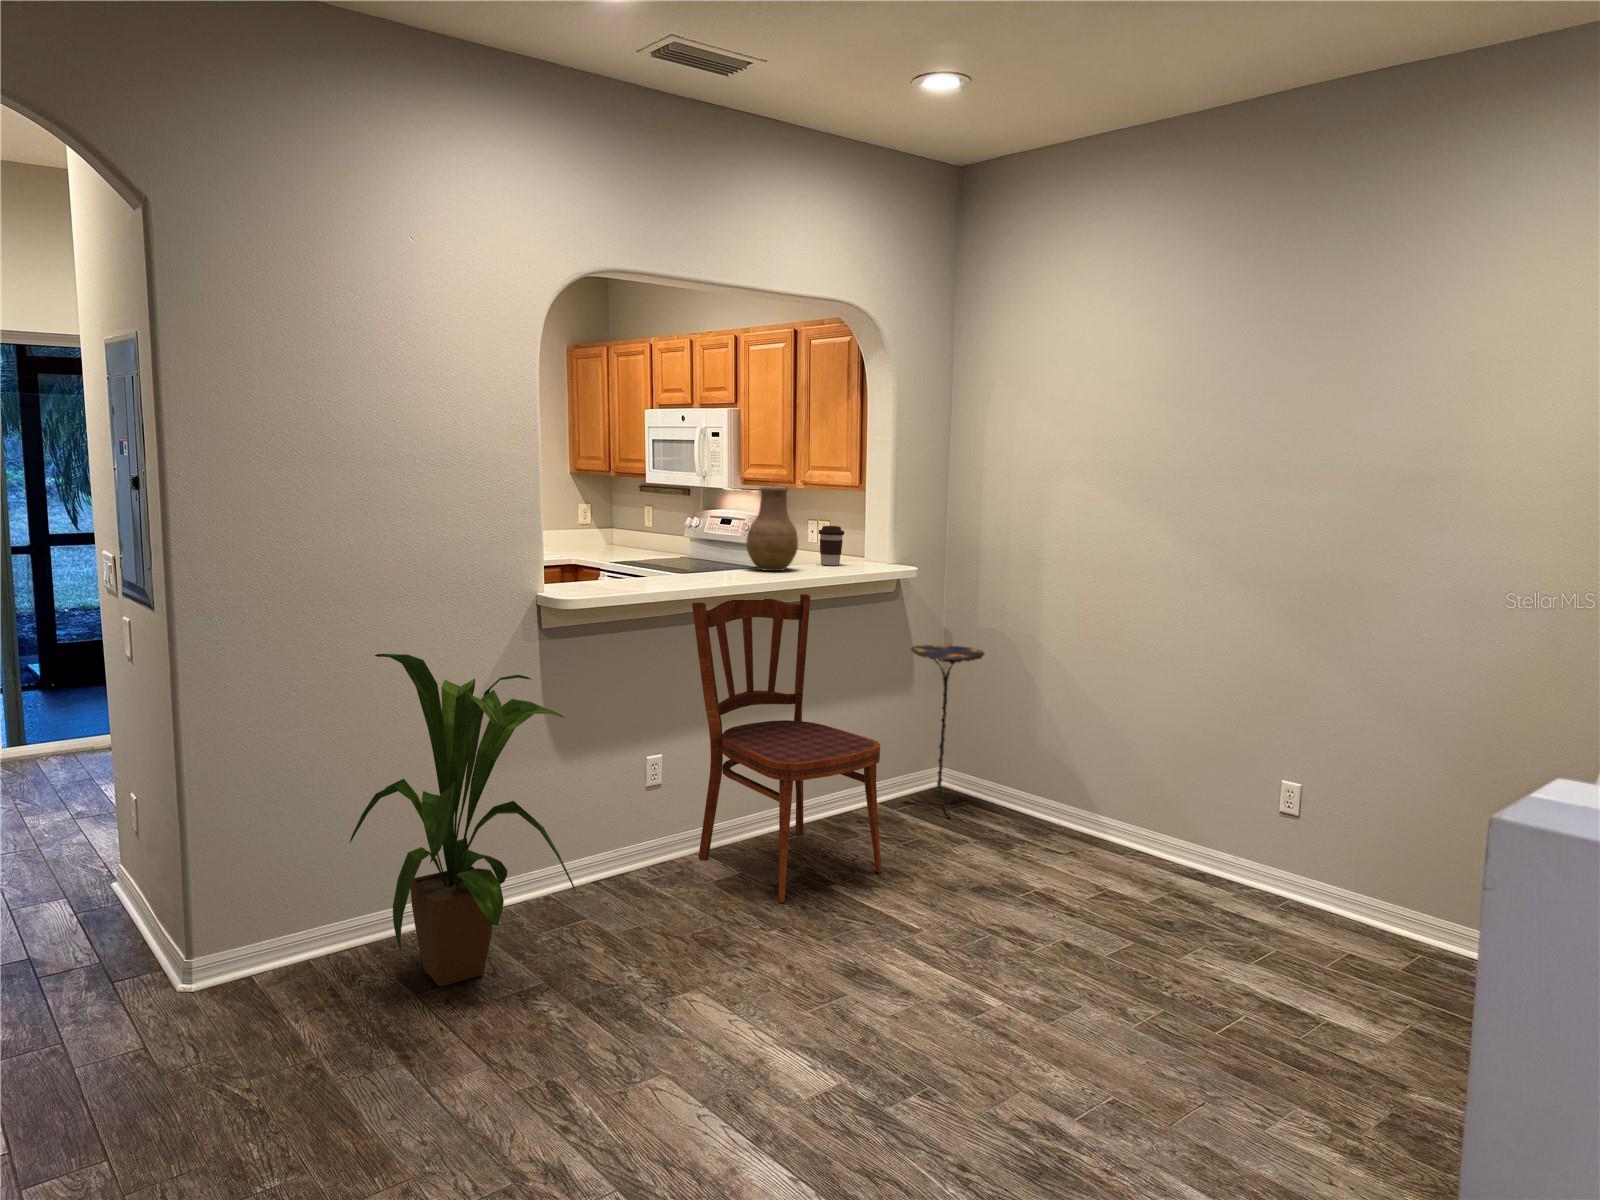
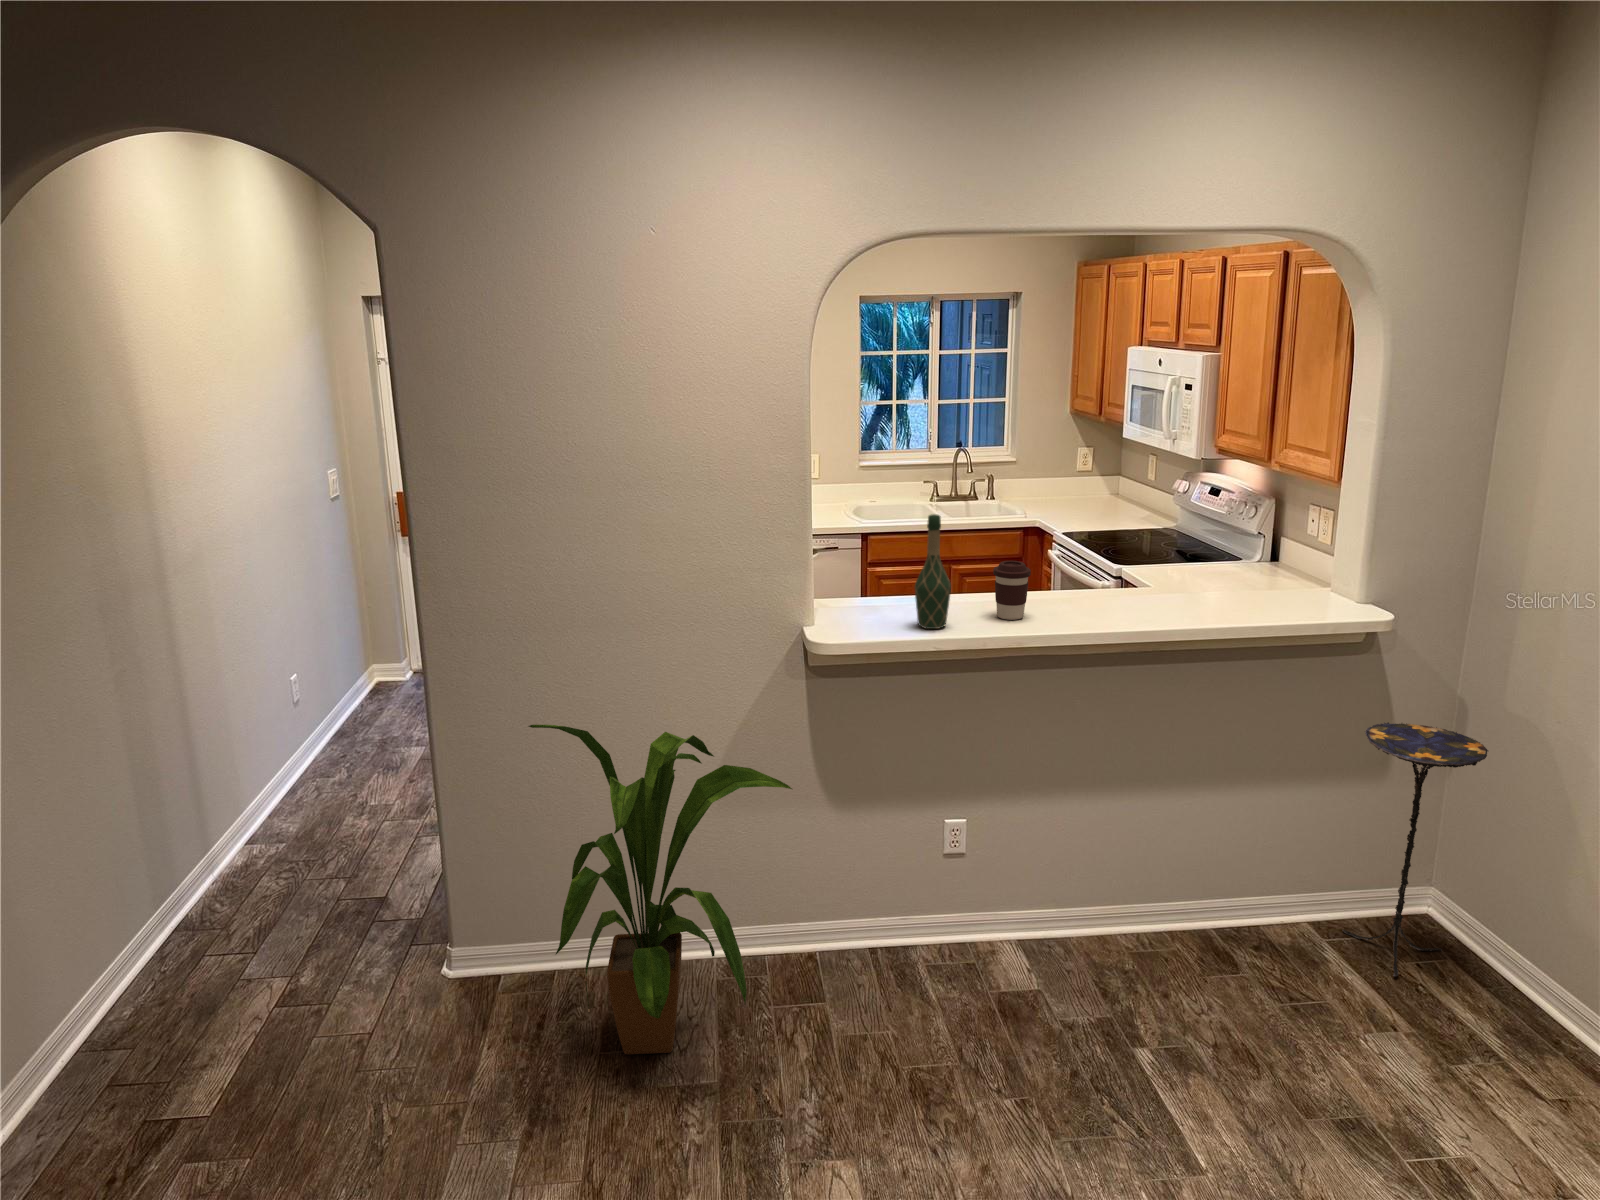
vase: present [746,487,798,571] -> none [1109,498,1181,612]
wine bottle: none [628,489,658,583] -> present [915,514,951,629]
coffee cup: present [819,526,844,566] -> present [993,561,1031,620]
dining chair: present [692,594,882,902] -> none [1002,645,1231,1057]

